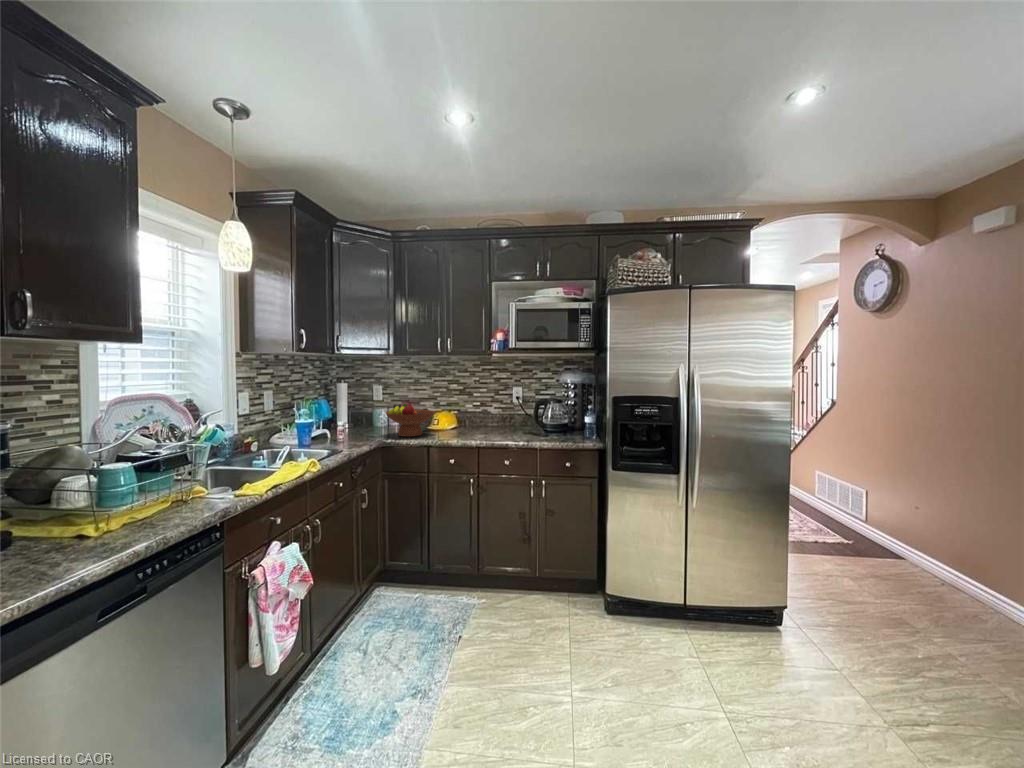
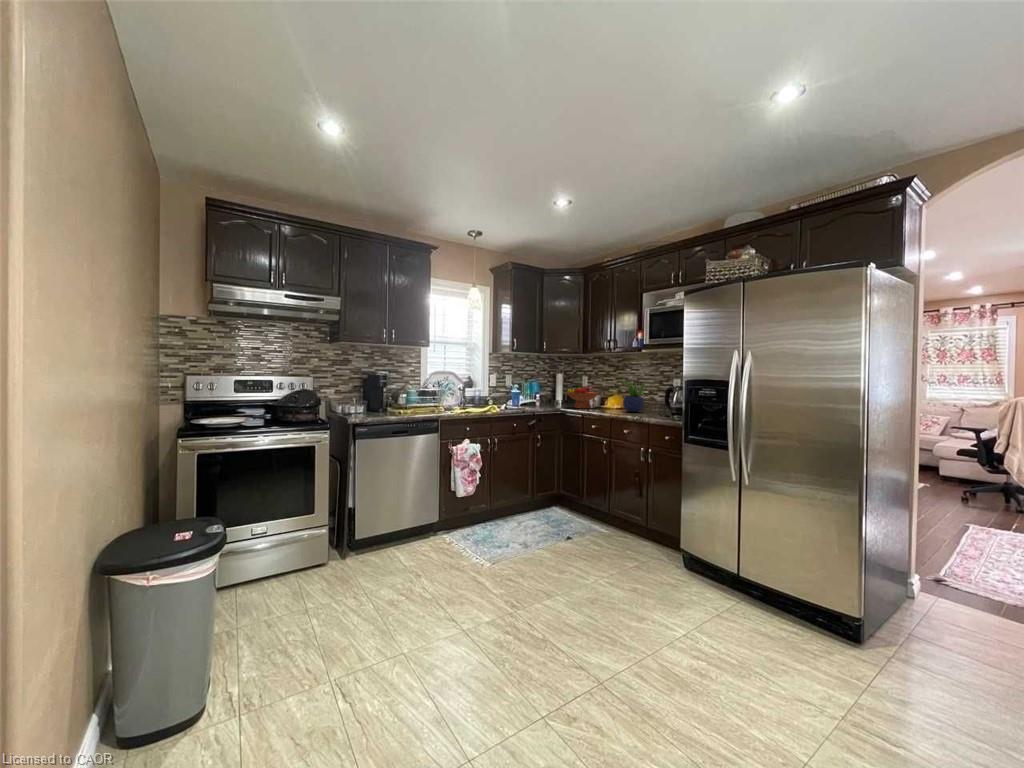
potted plant: none [482,389,516,436] -> present [623,381,644,412]

